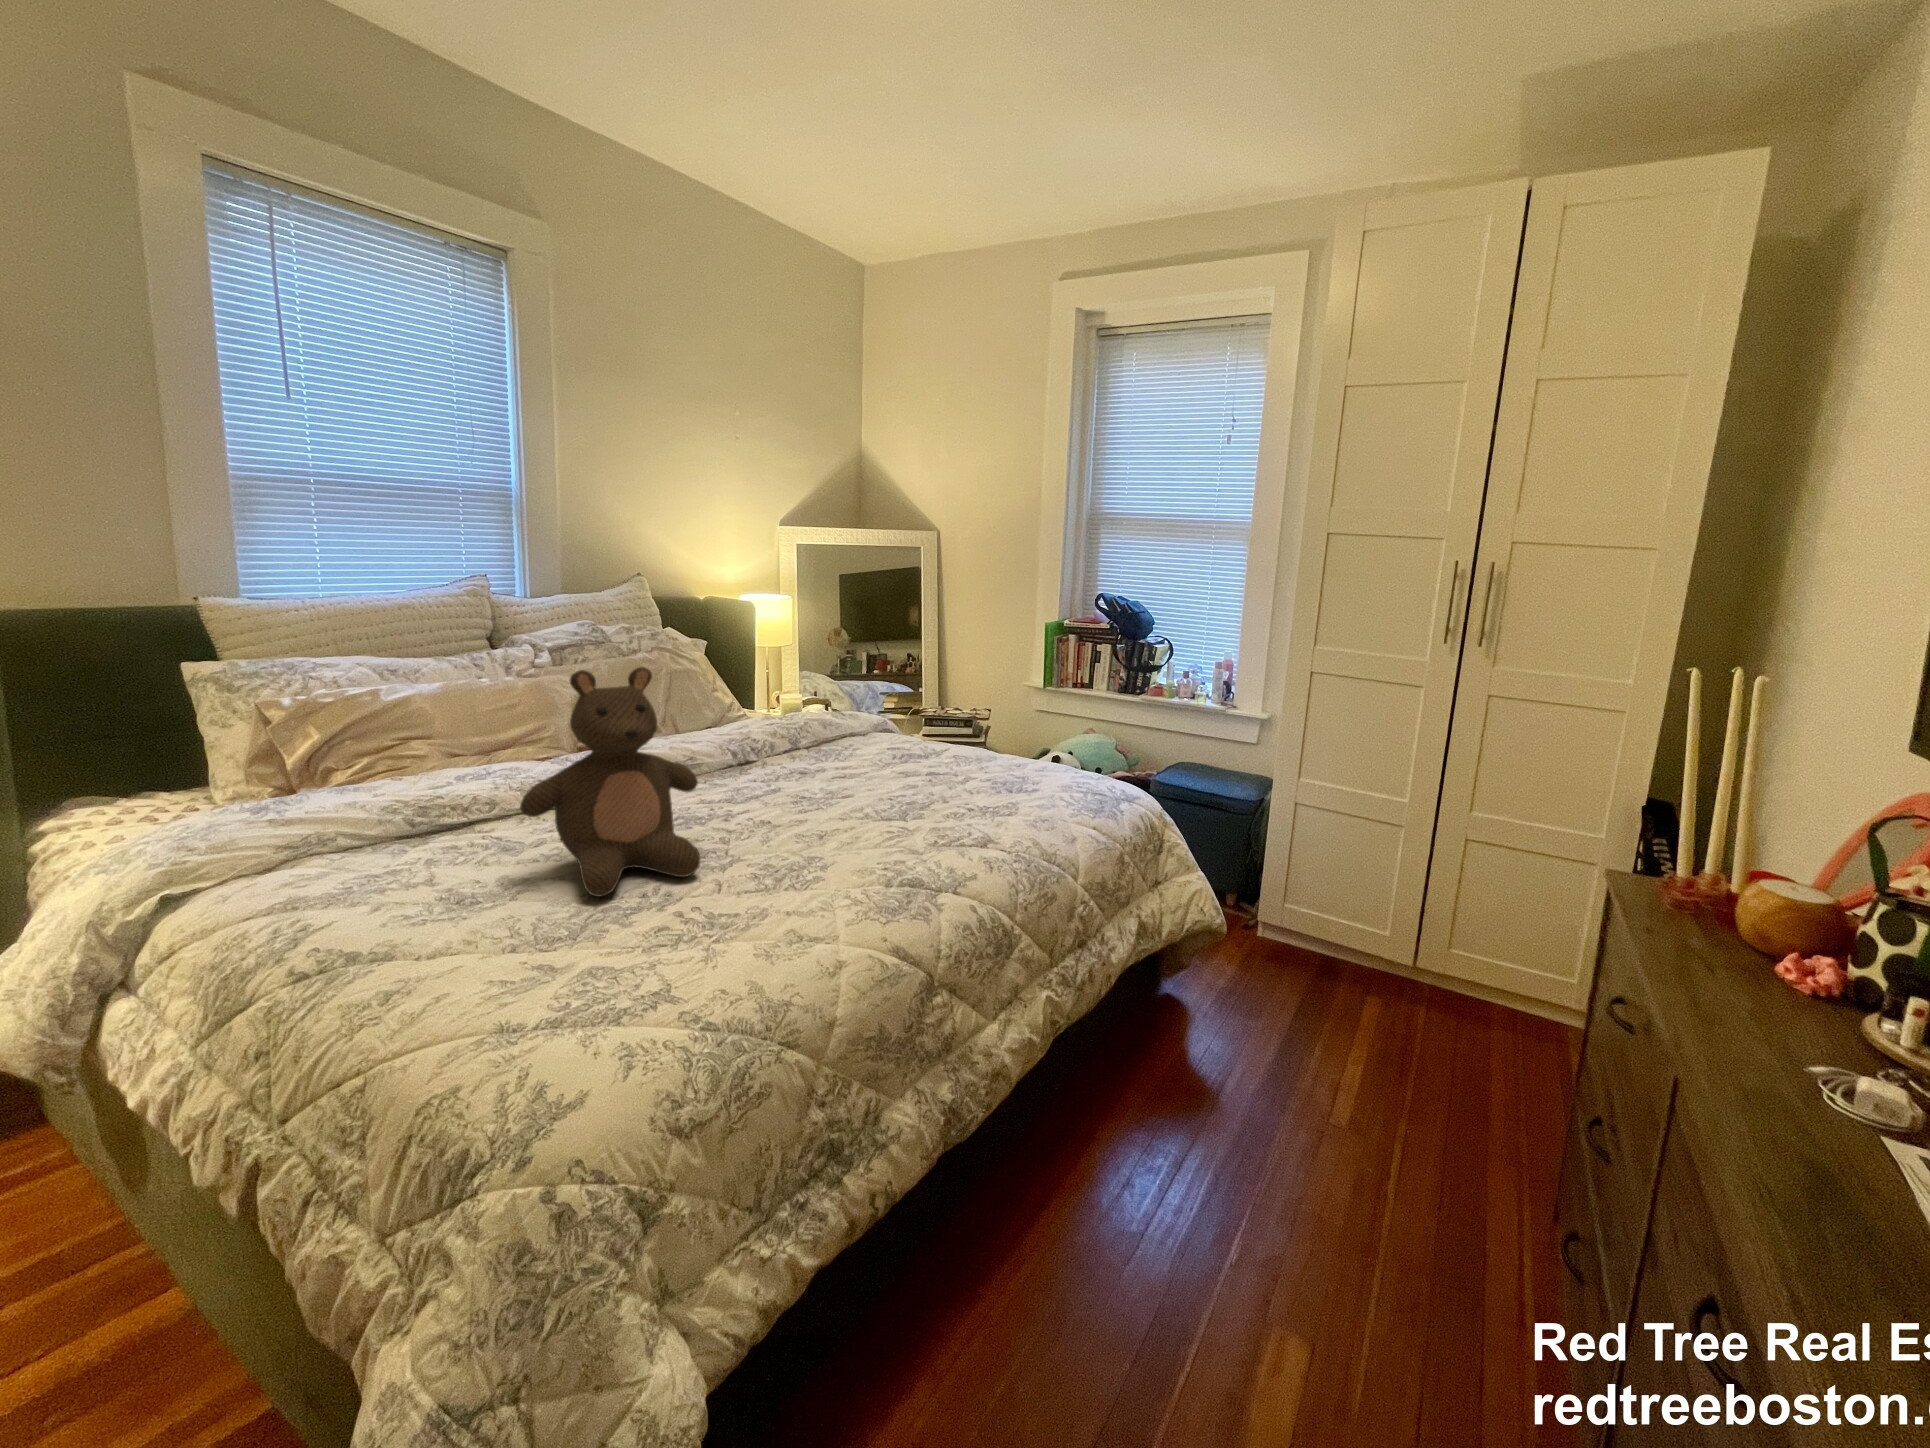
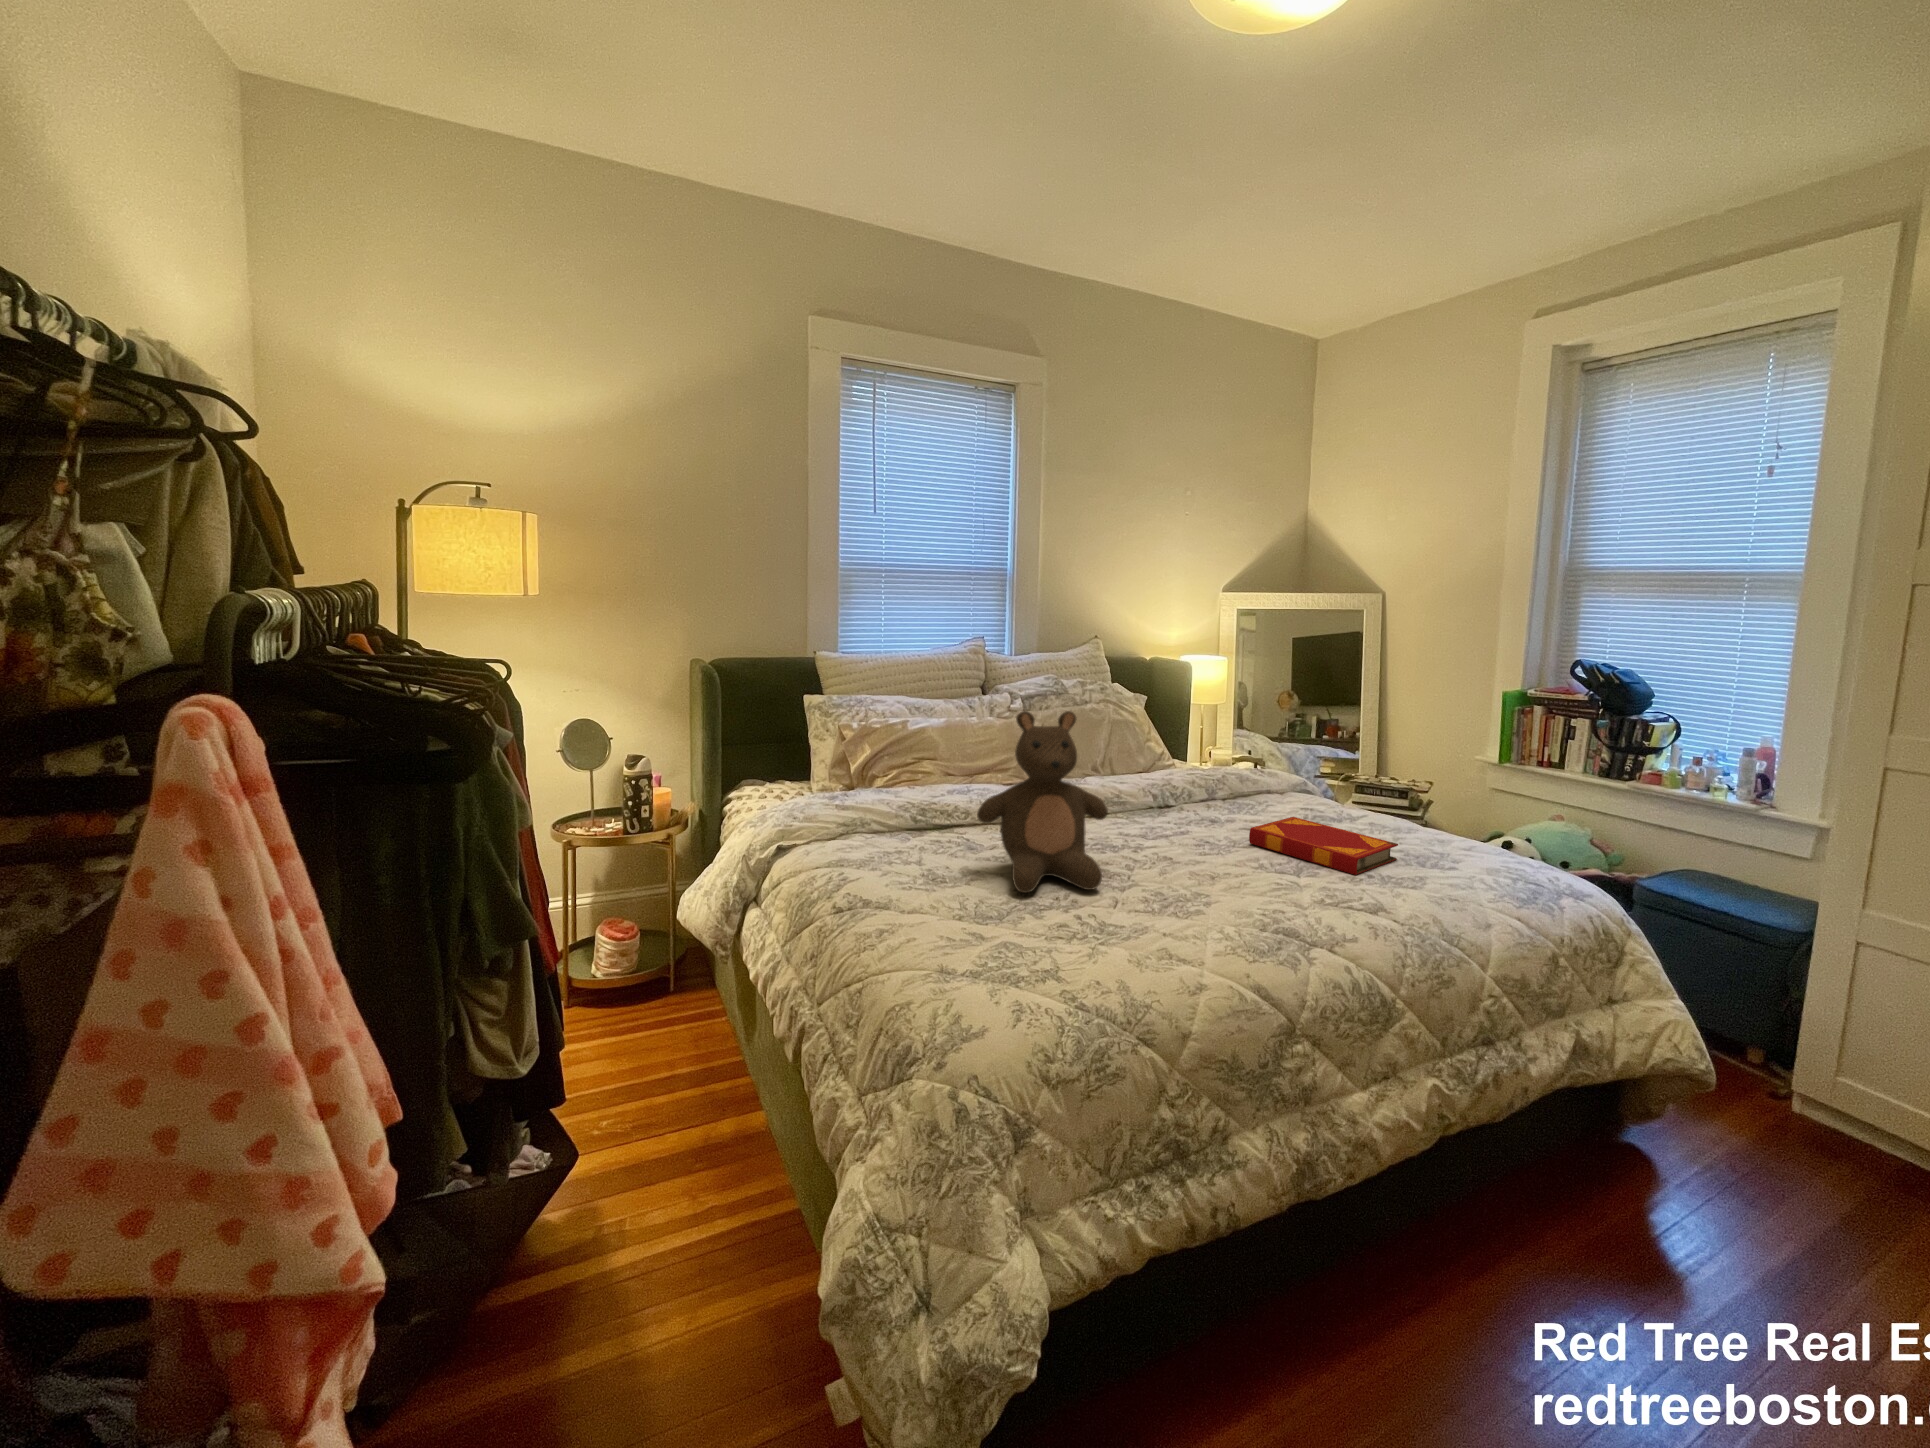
hardback book: none [849,759,988,810] -> present [1249,817,1398,875]

